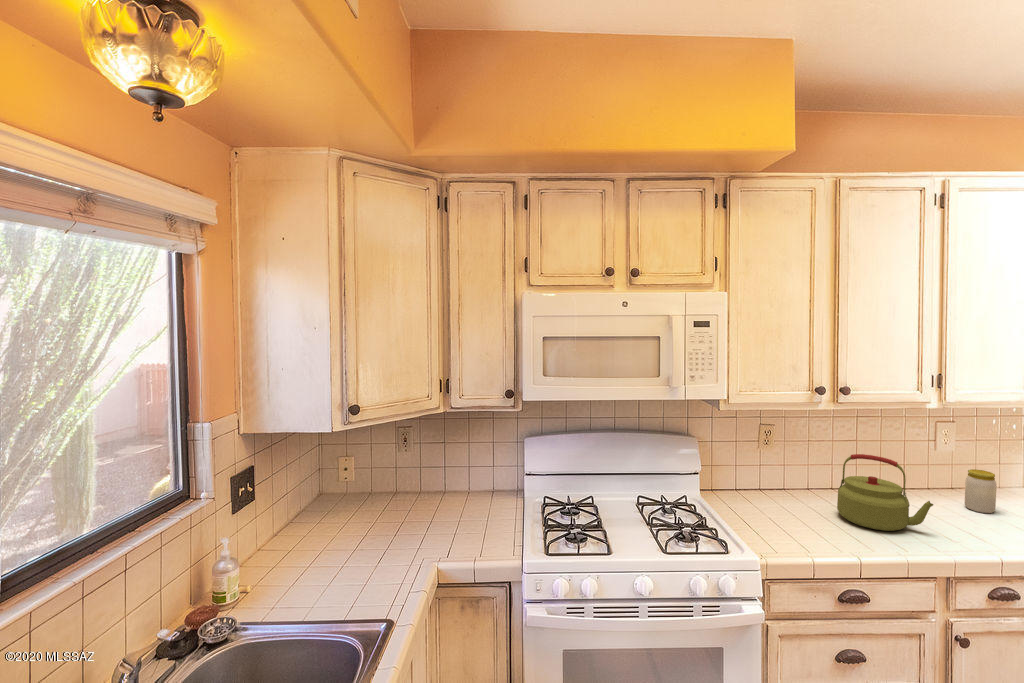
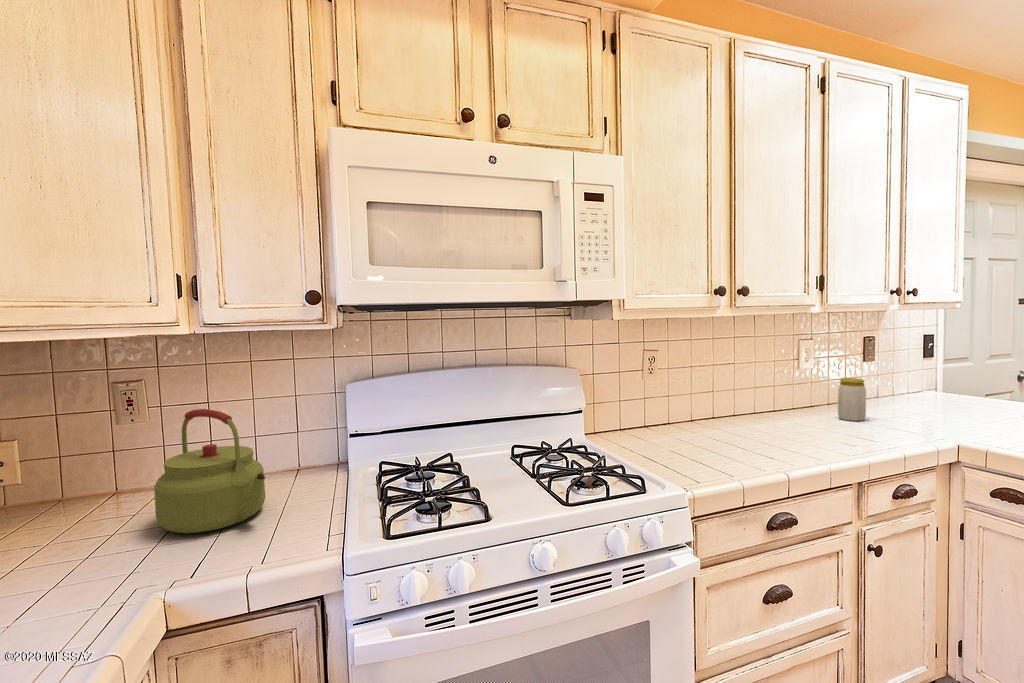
kettle: present [837,454,933,531] -> present [154,409,265,533]

